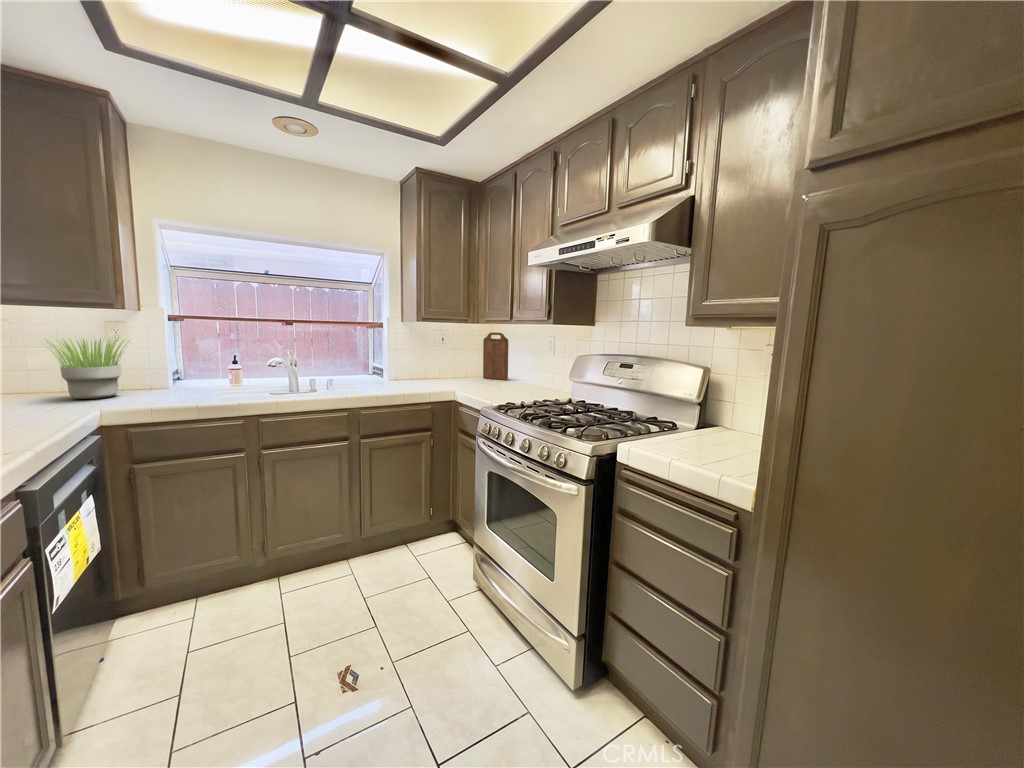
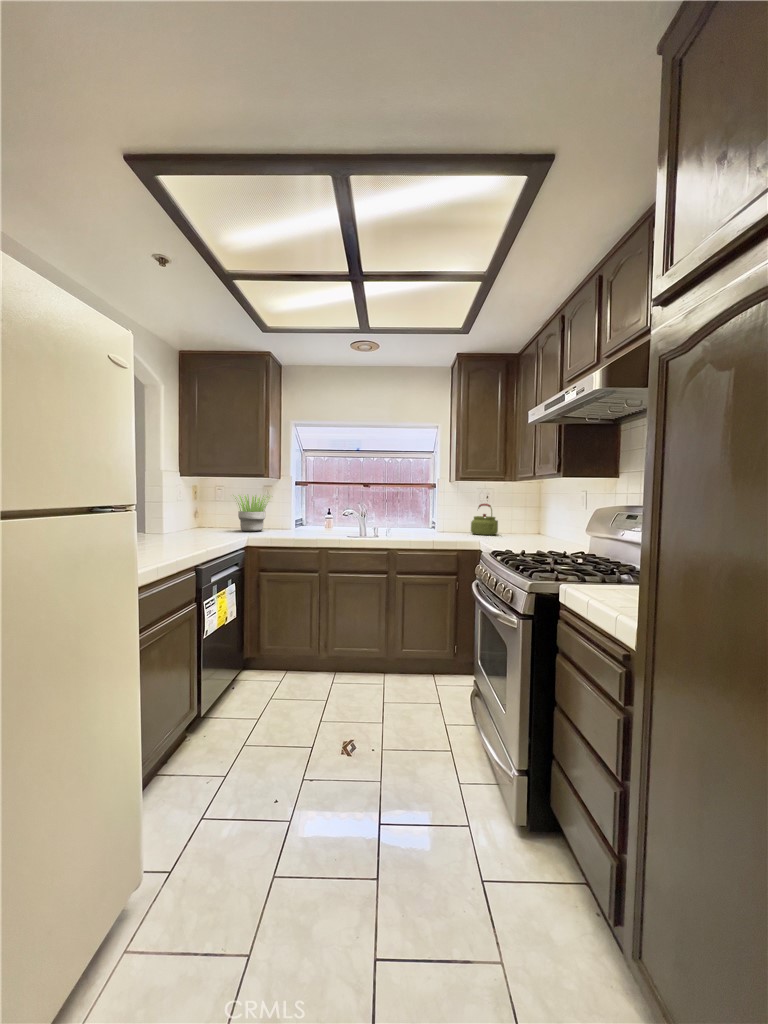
cutting board: present [483,332,509,380] -> none [524,492,549,539]
kettle: none [427,345,459,379] -> present [471,504,498,535]

